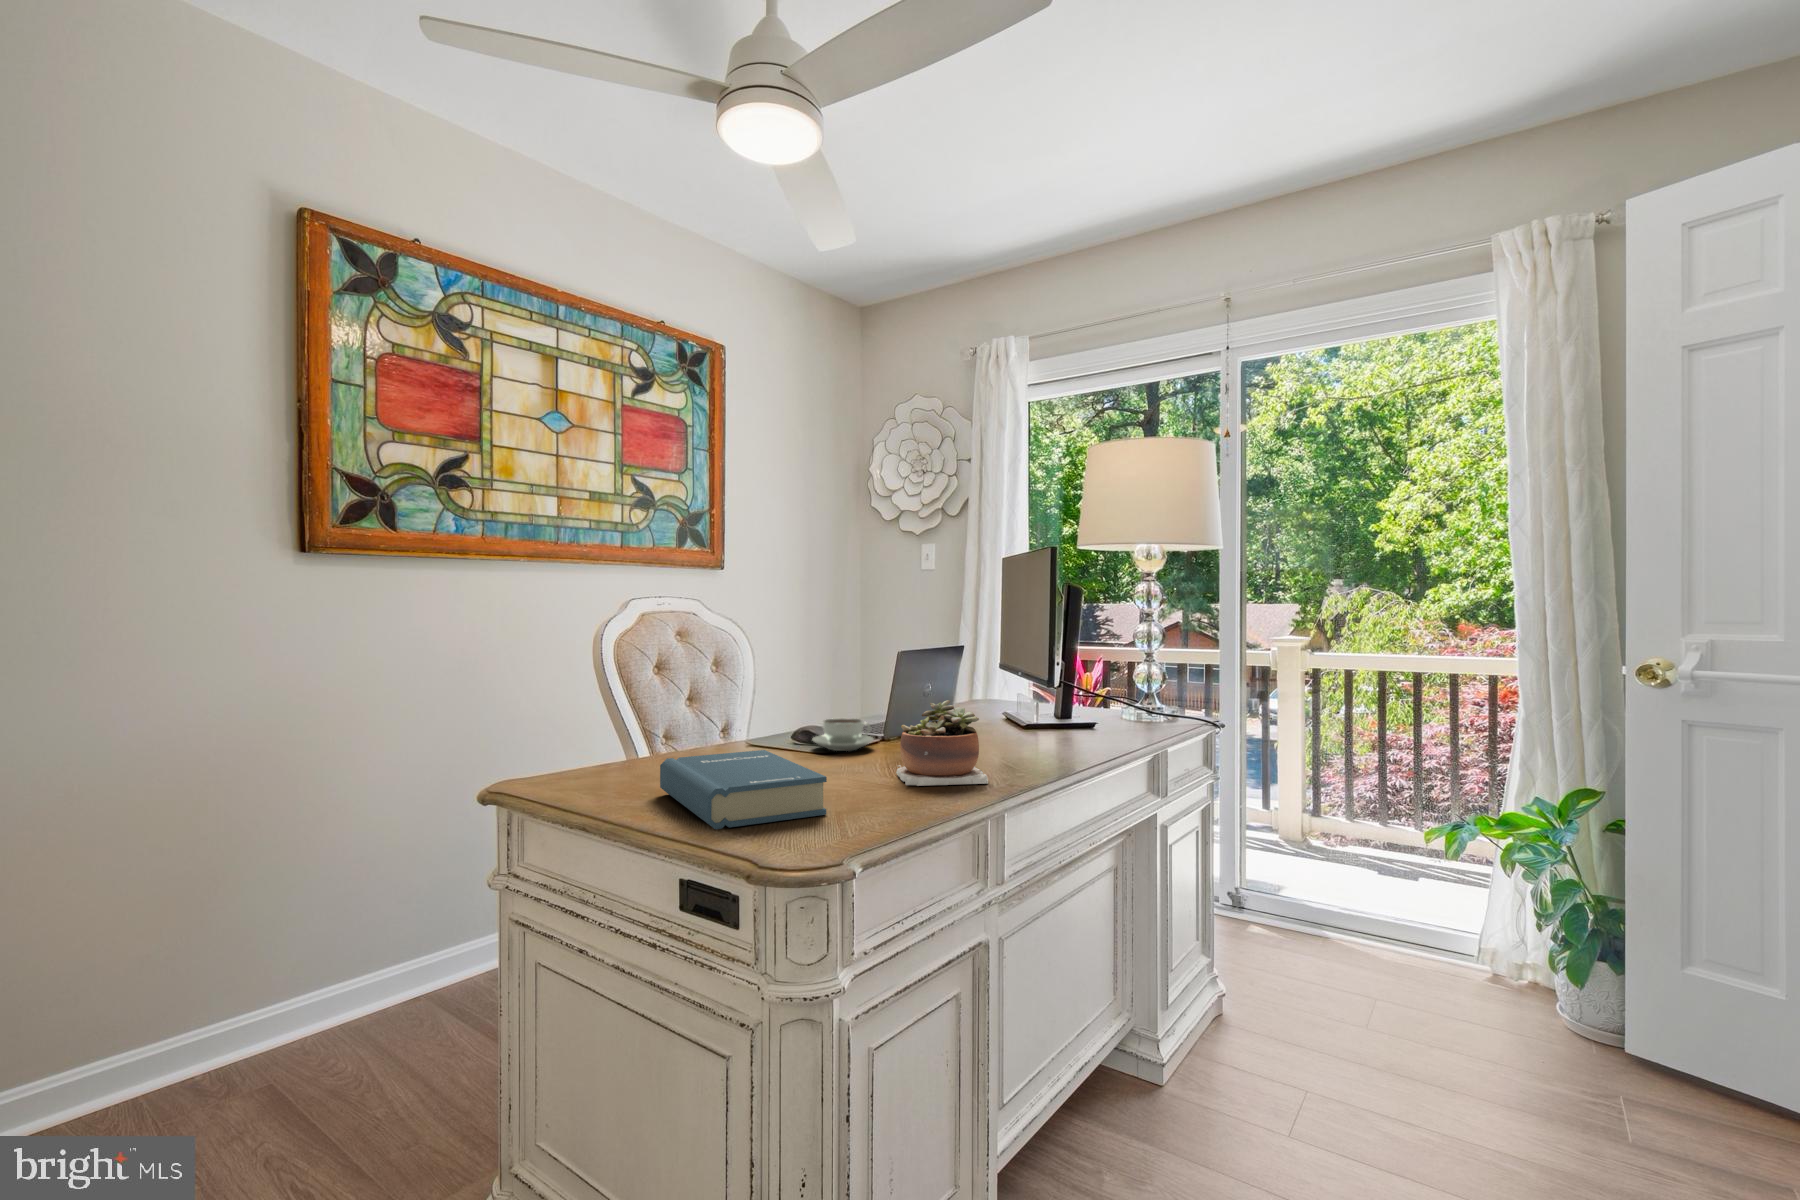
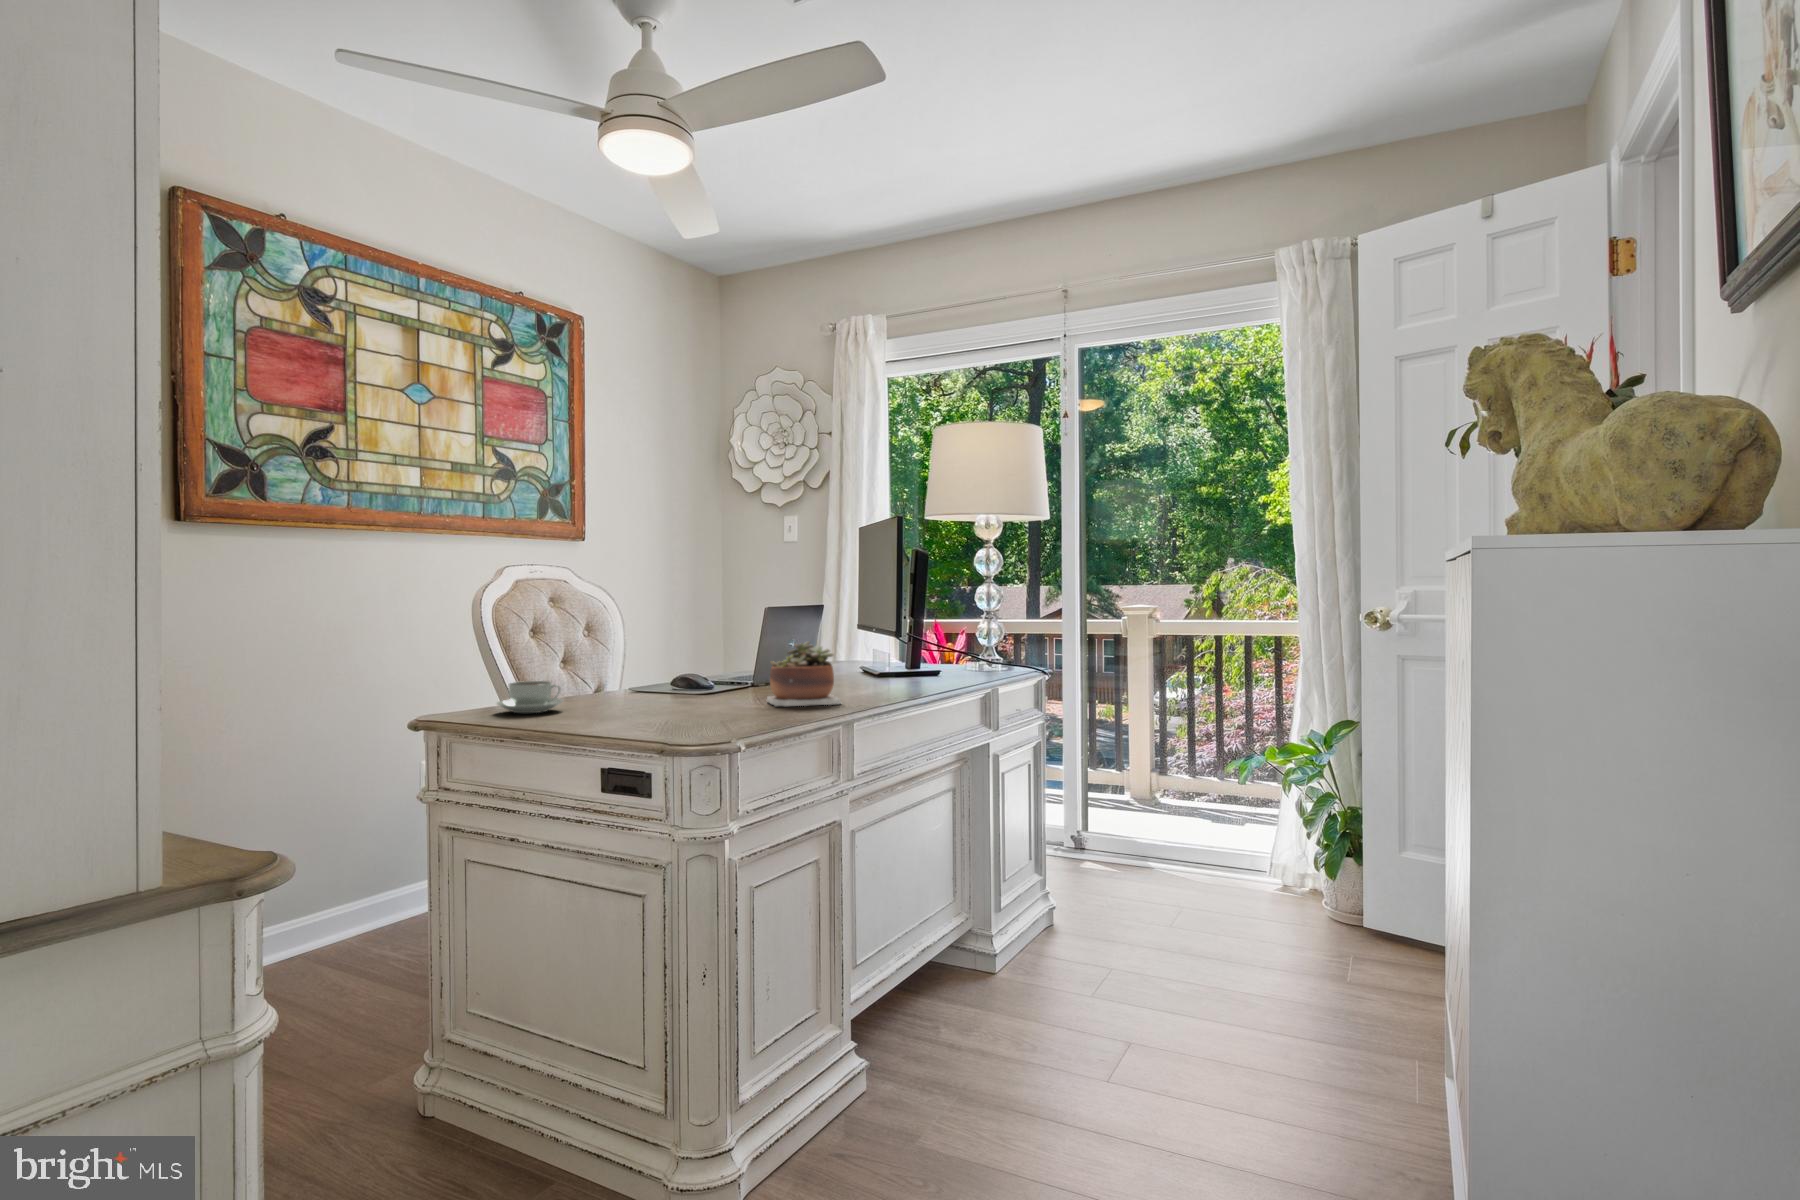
coffee cup: present [812,718,873,751] -> present [497,681,563,713]
hardback book: present [660,750,827,829] -> none [573,681,714,729]

